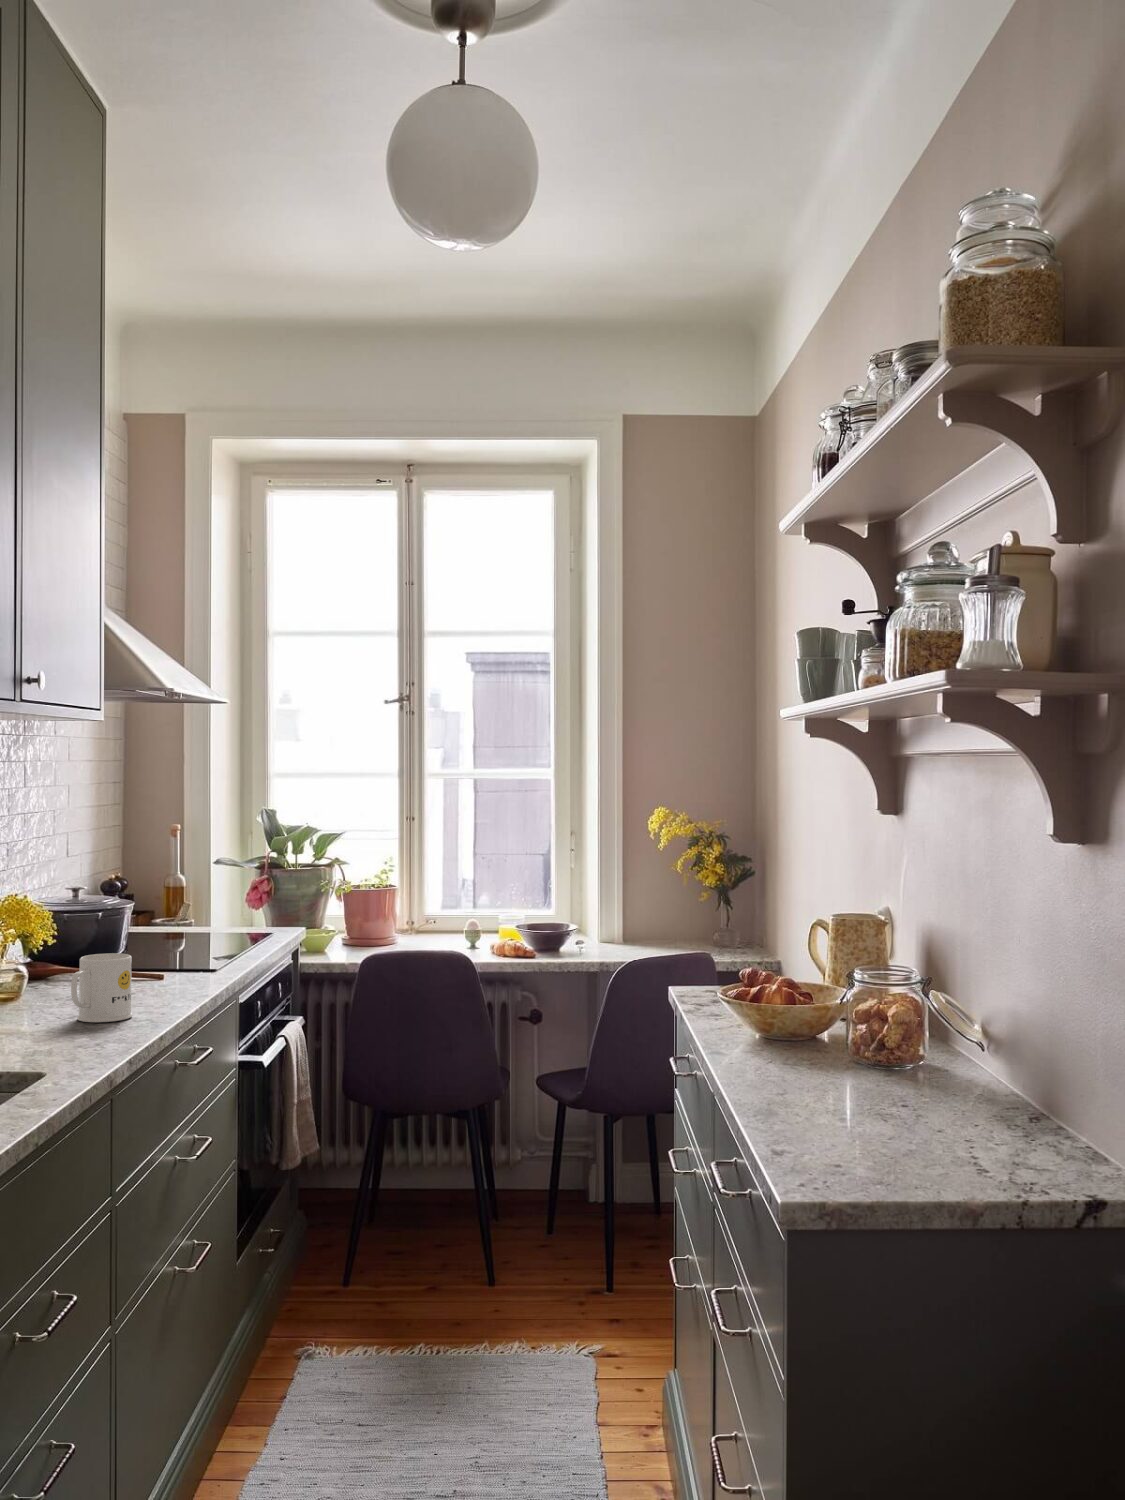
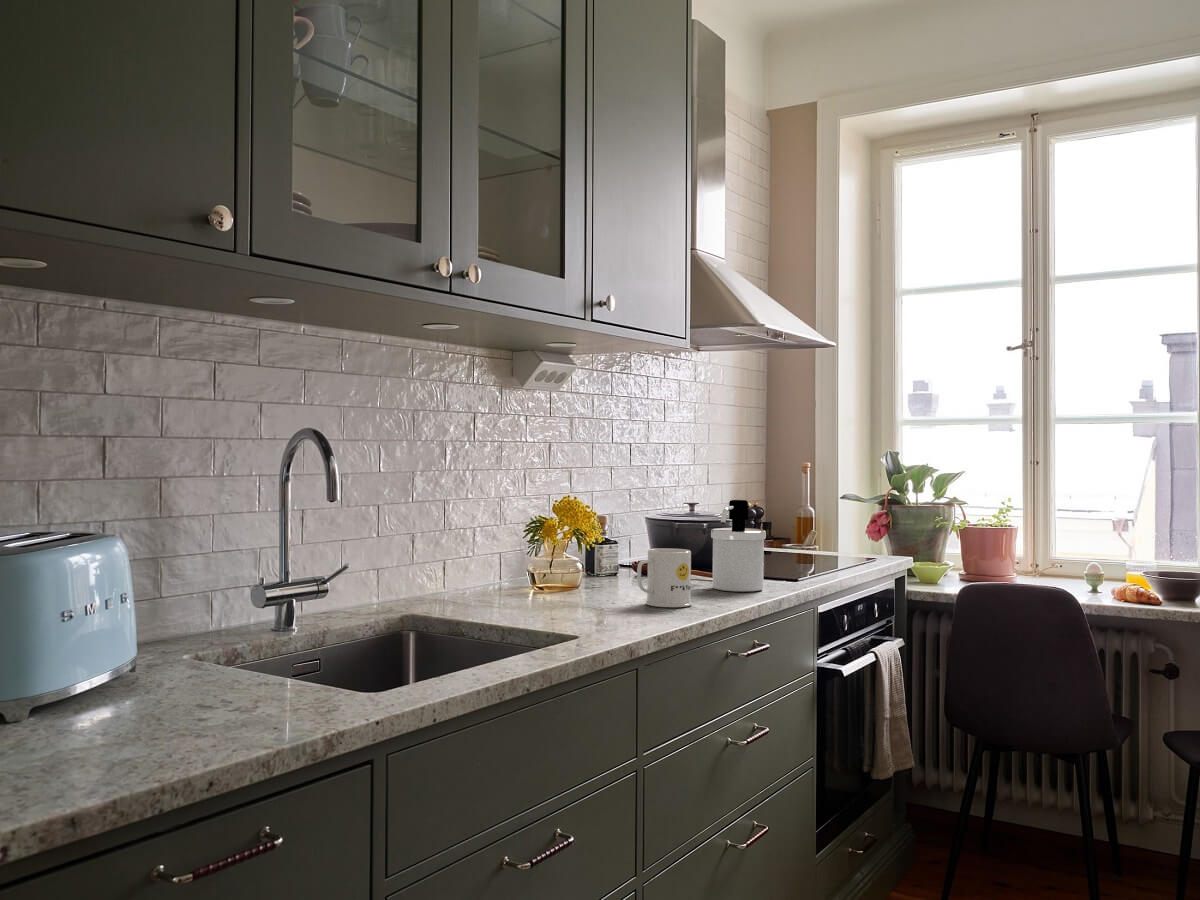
soap dispenser: none [130,889,193,992] -> present [711,500,766,592]

